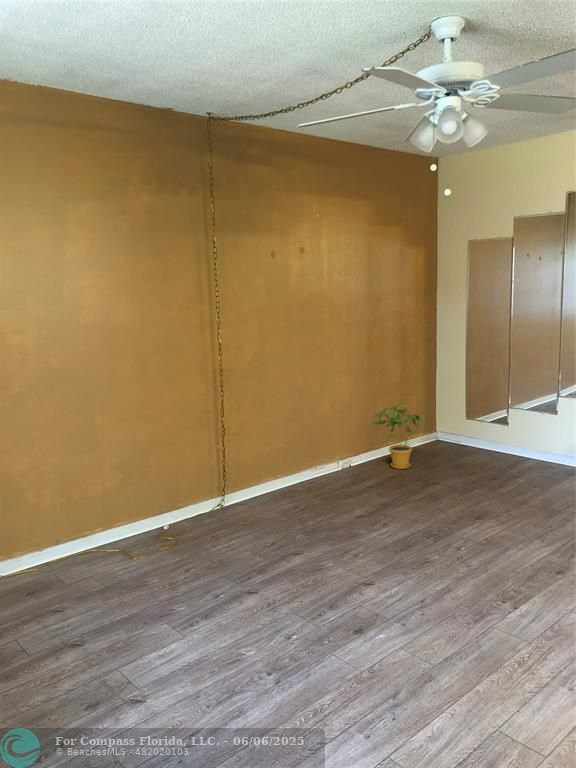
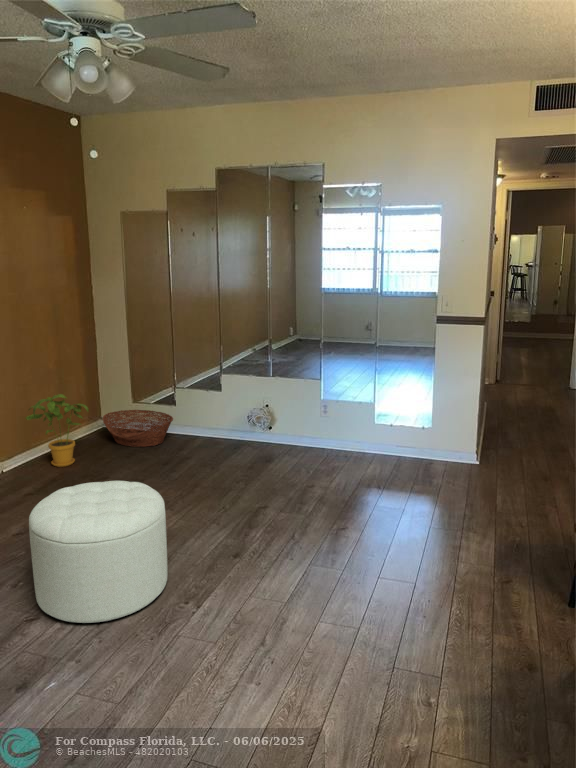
basket: none [437,426,506,462] -> present [103,410,173,447]
ottoman: none [372,478,489,600] -> present [29,481,167,623]

